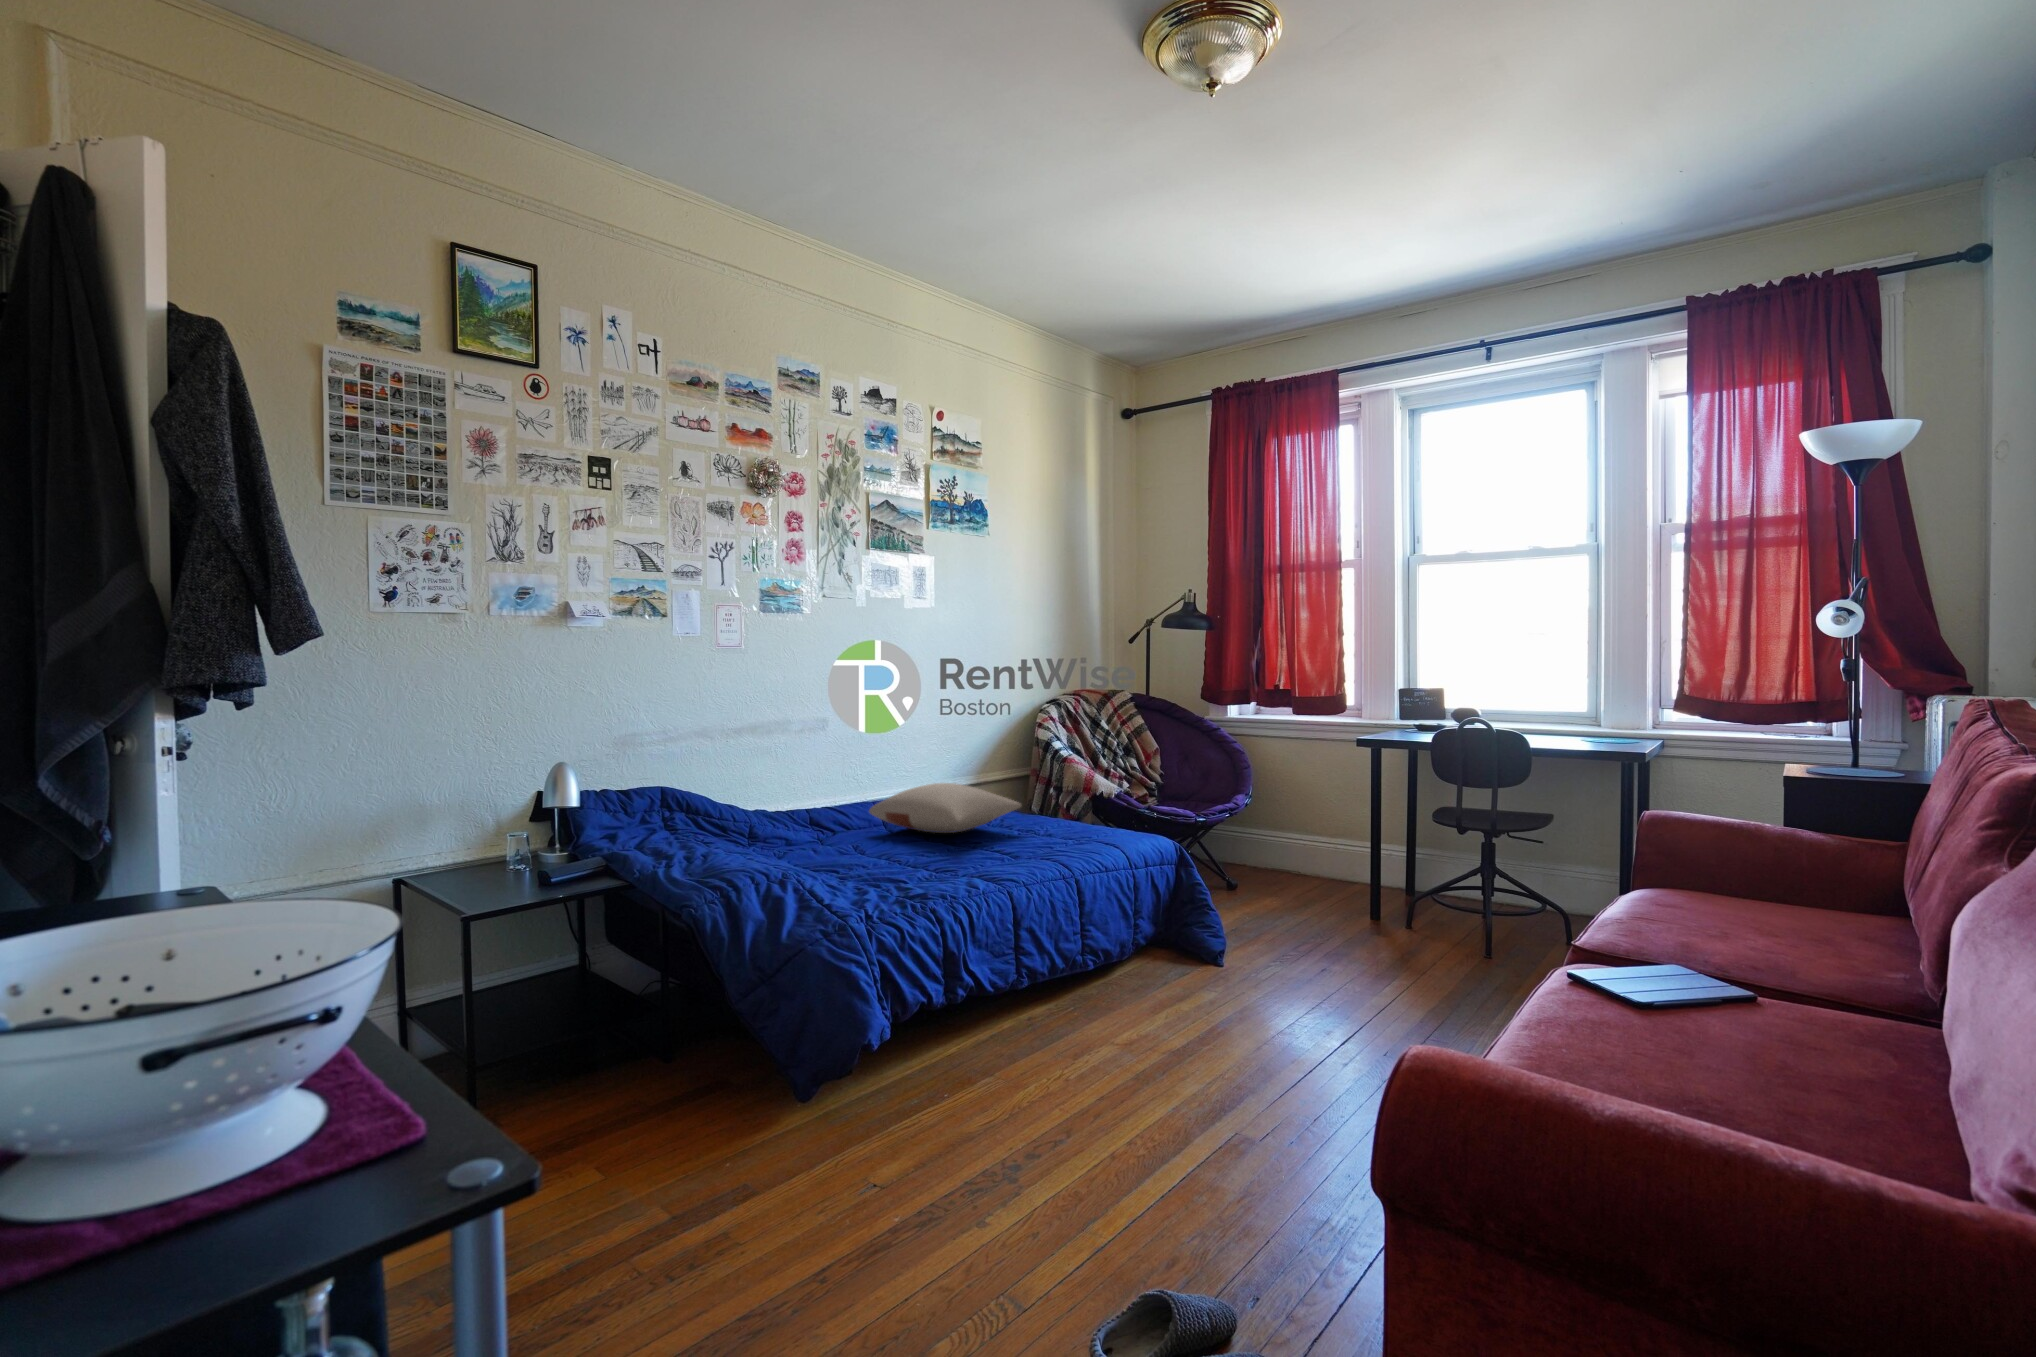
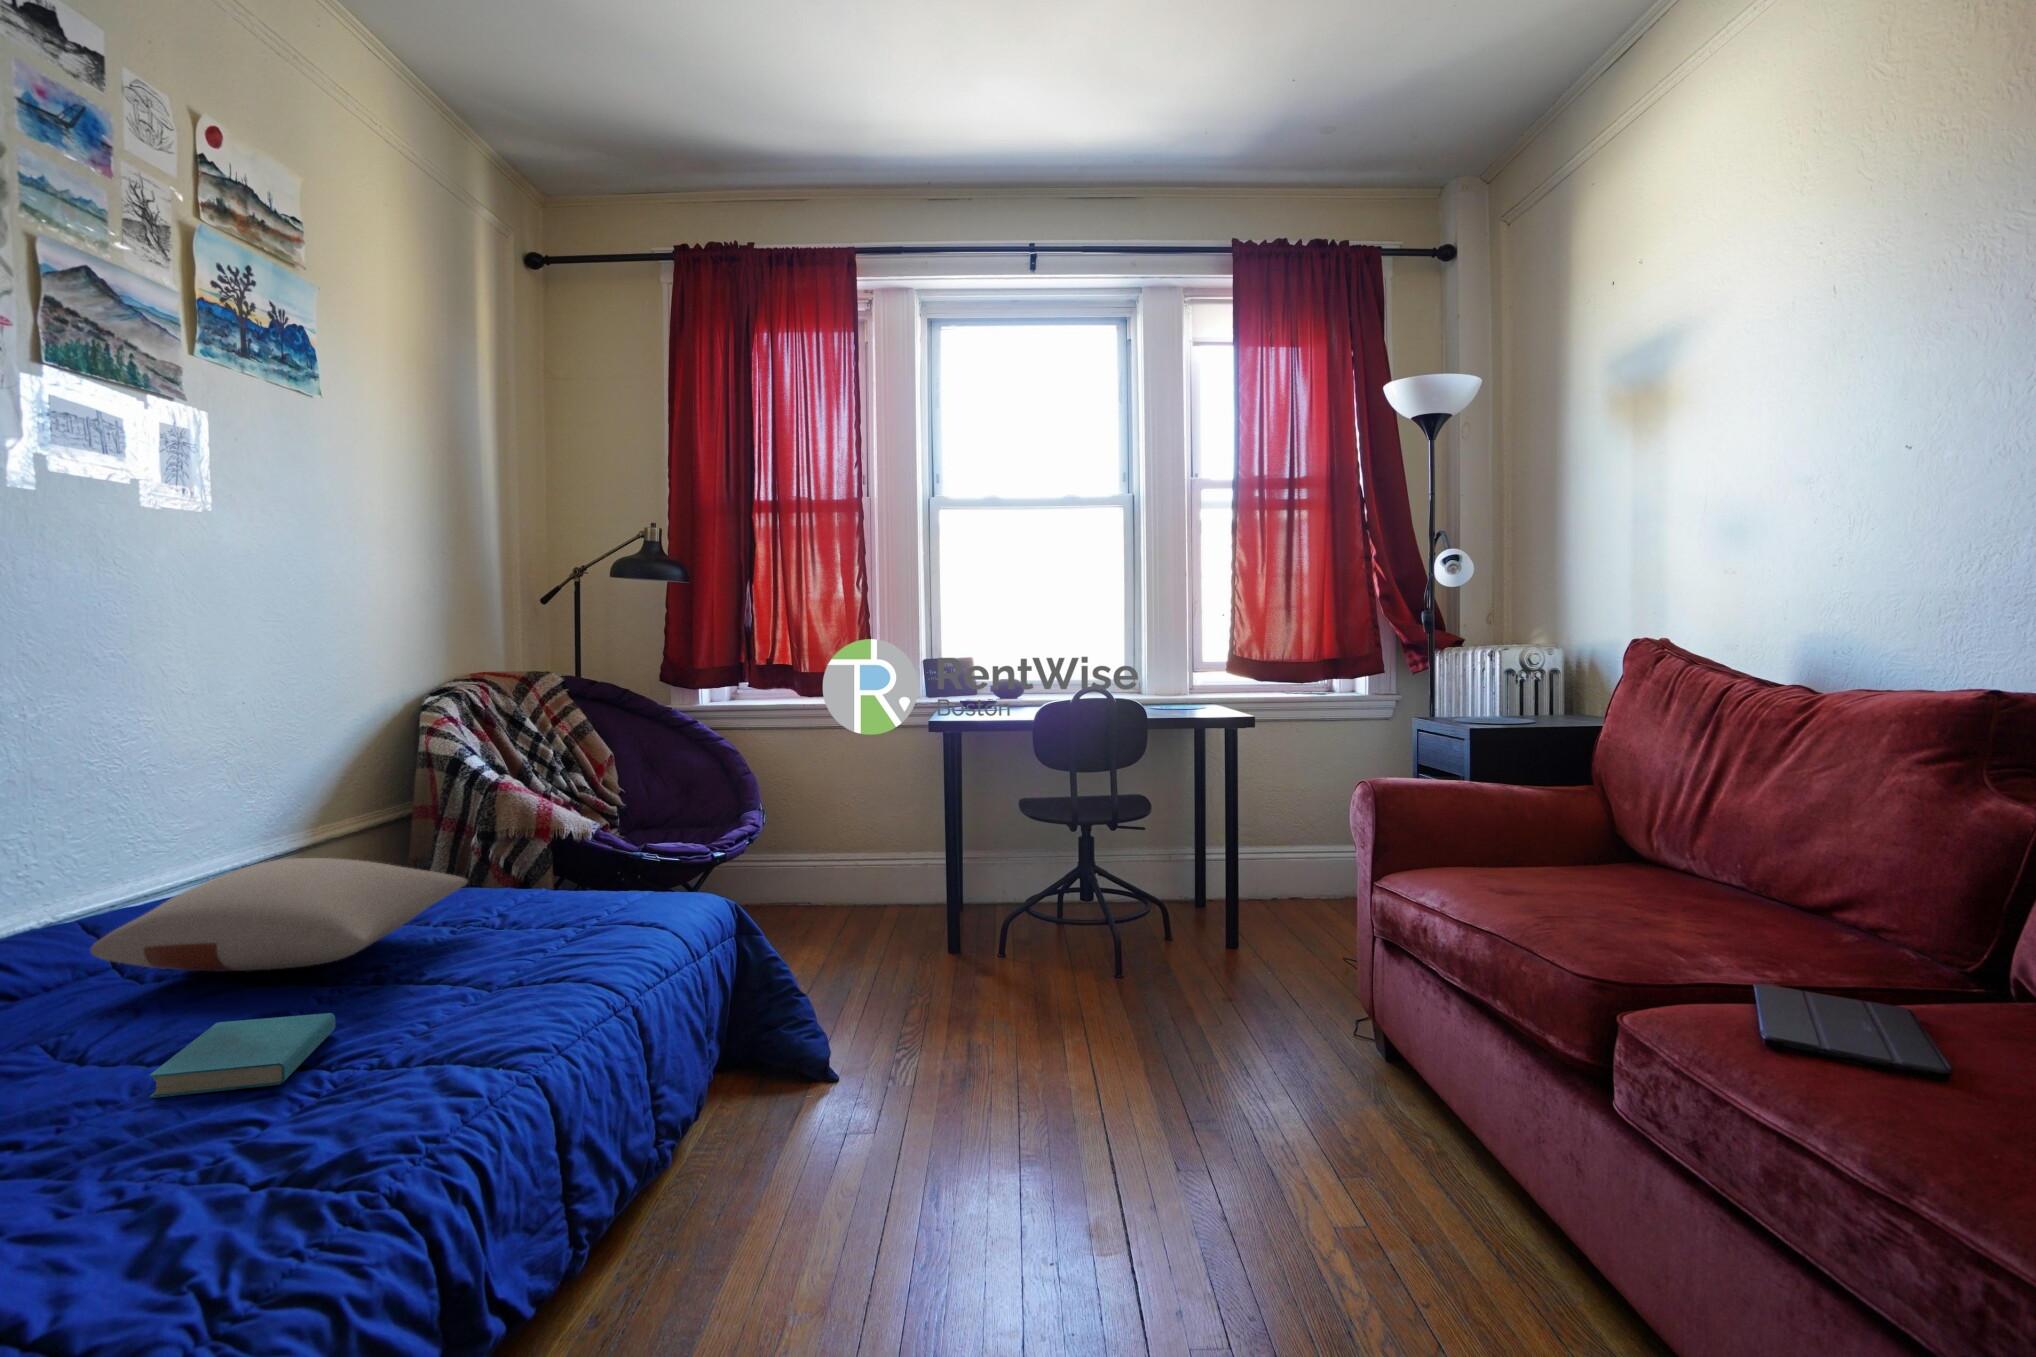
book: none [872,845,941,870] -> present [149,1013,335,1098]

